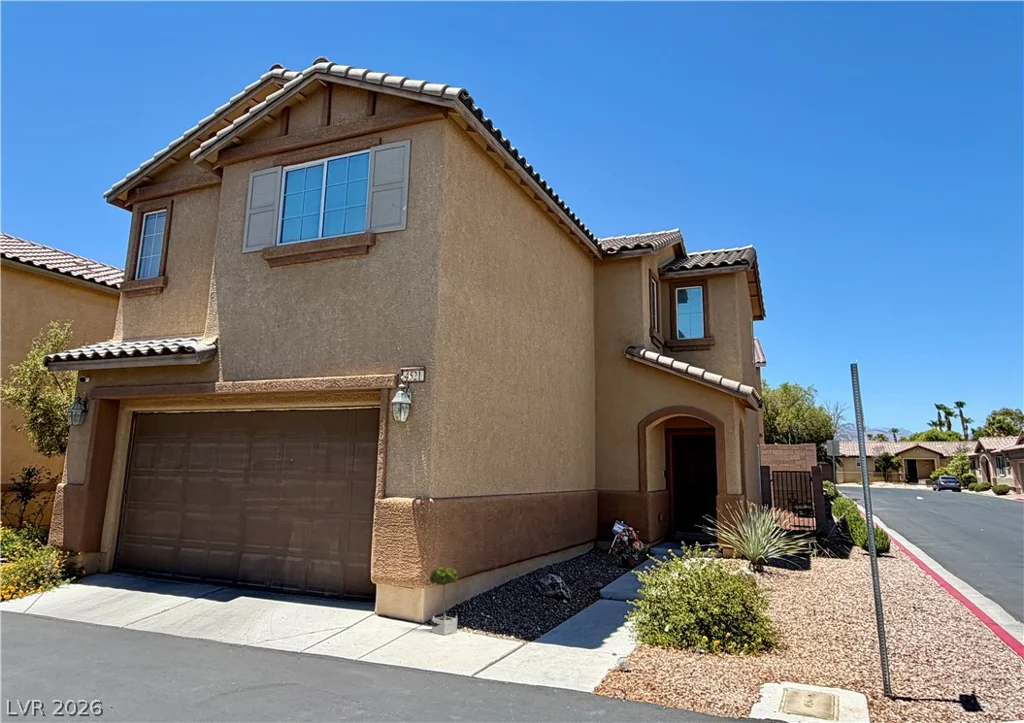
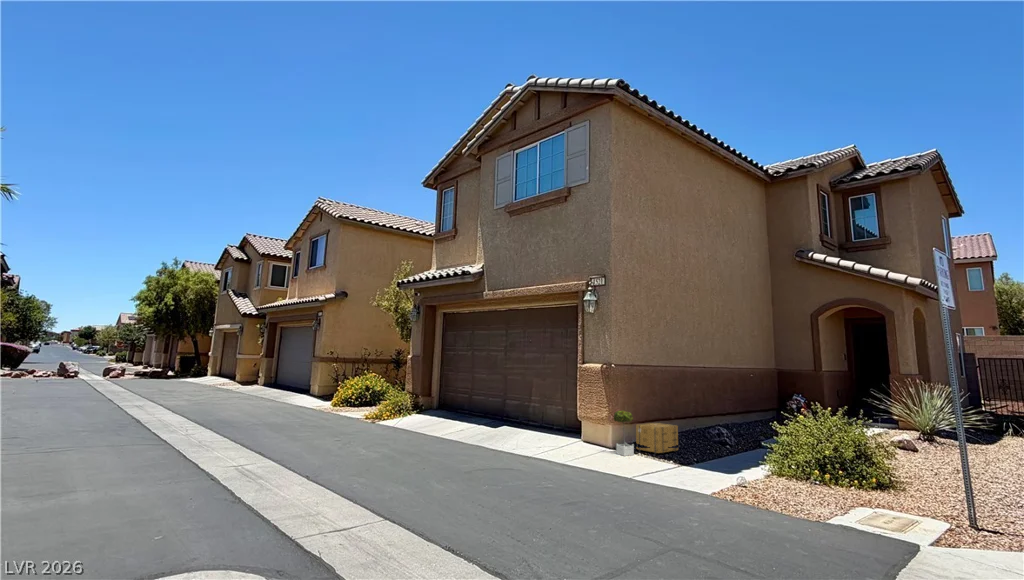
cardboard box: none [457,581,513,628] -> present [636,423,678,453]

